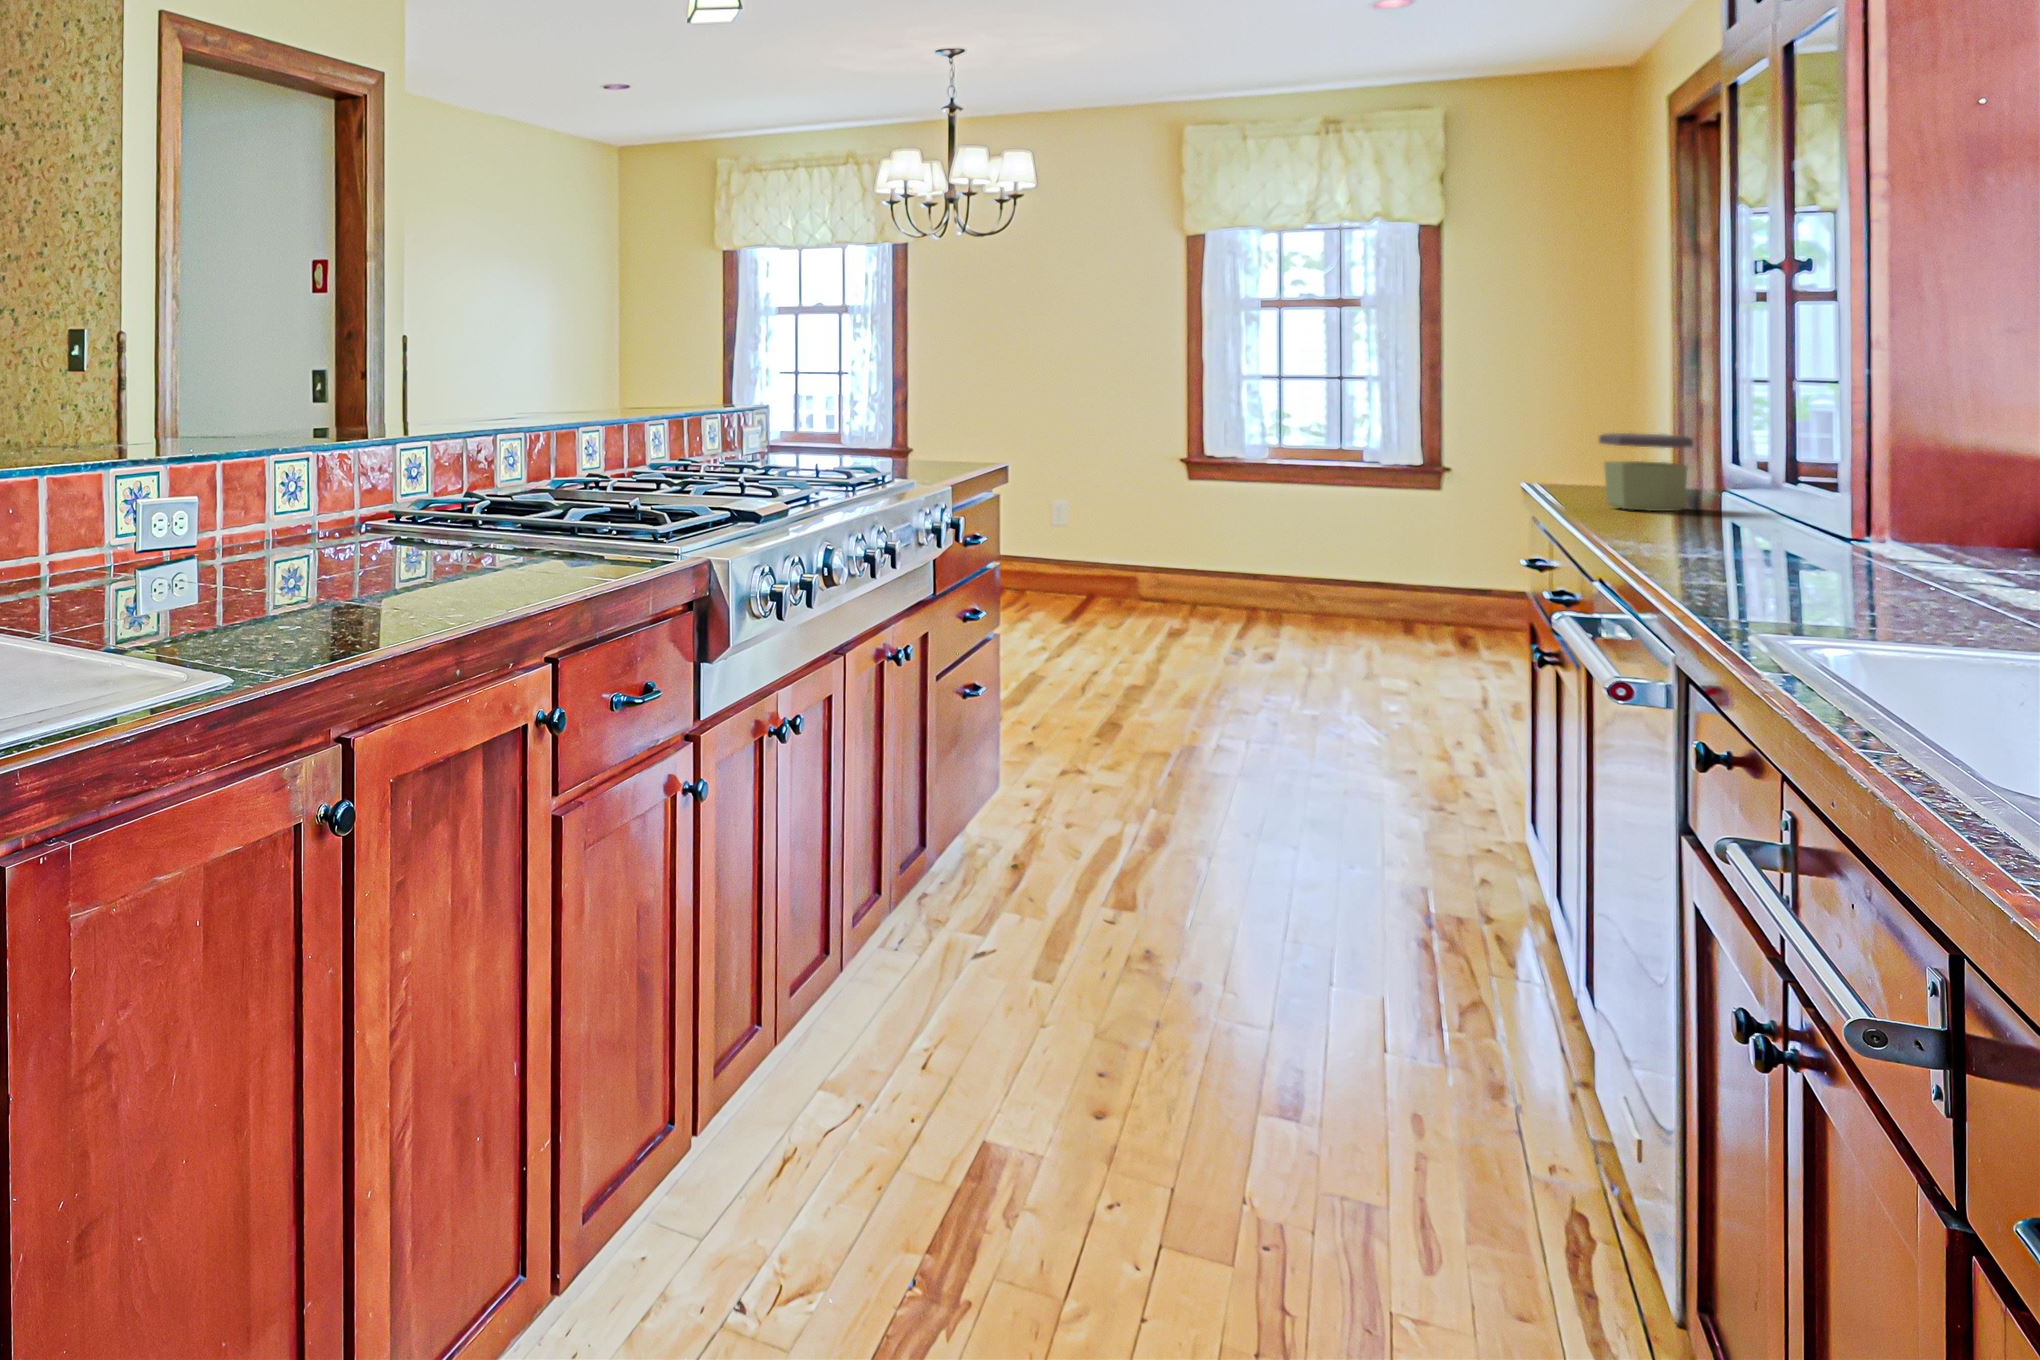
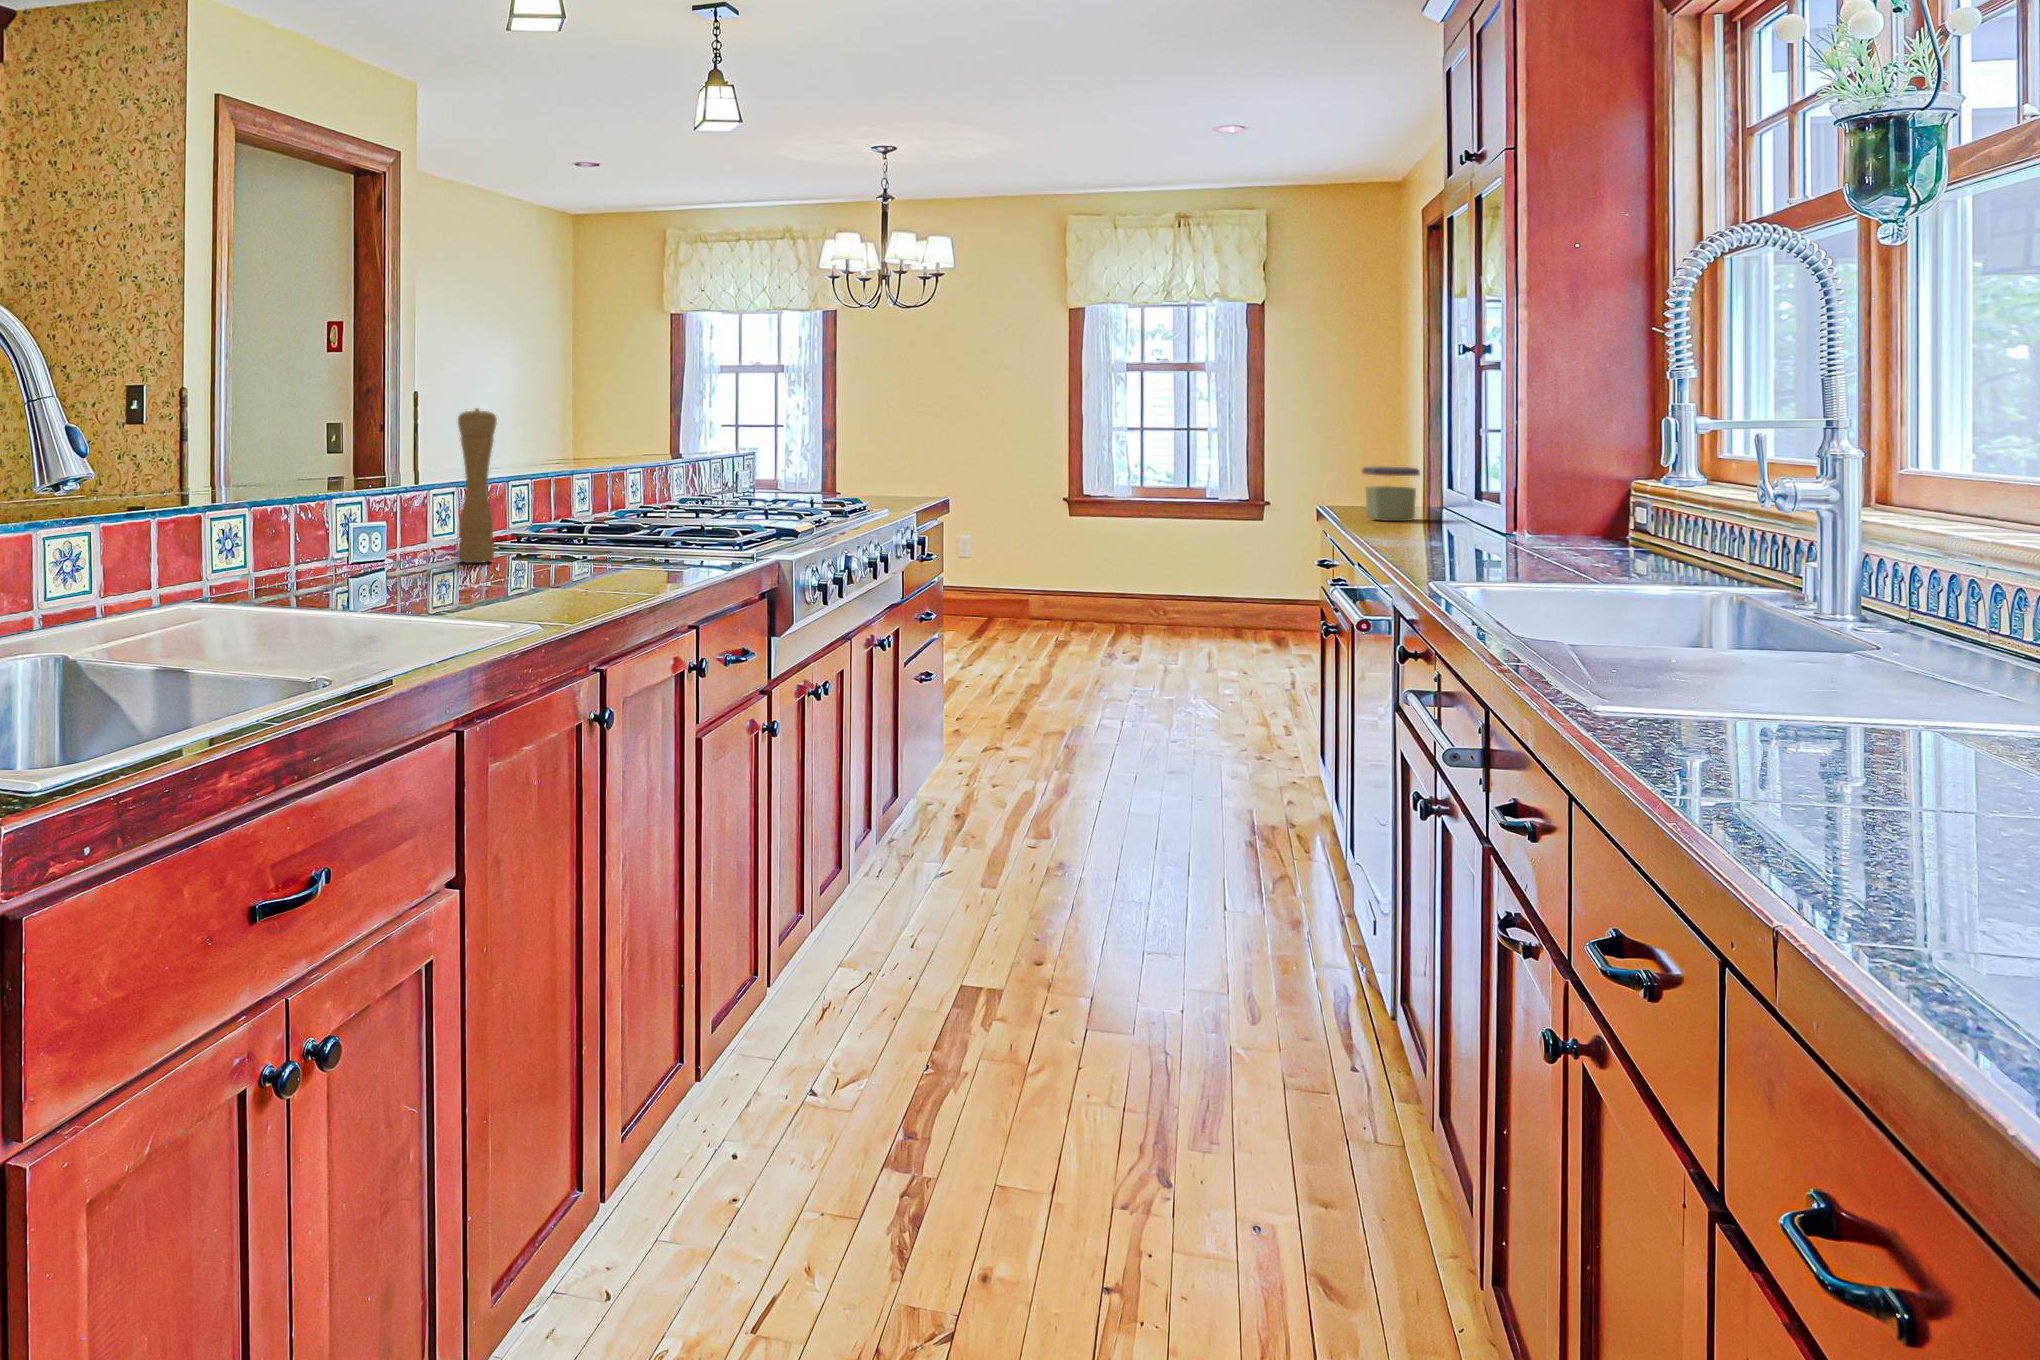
pepper mill: none [278,352,327,551] -> present [458,408,497,563]

